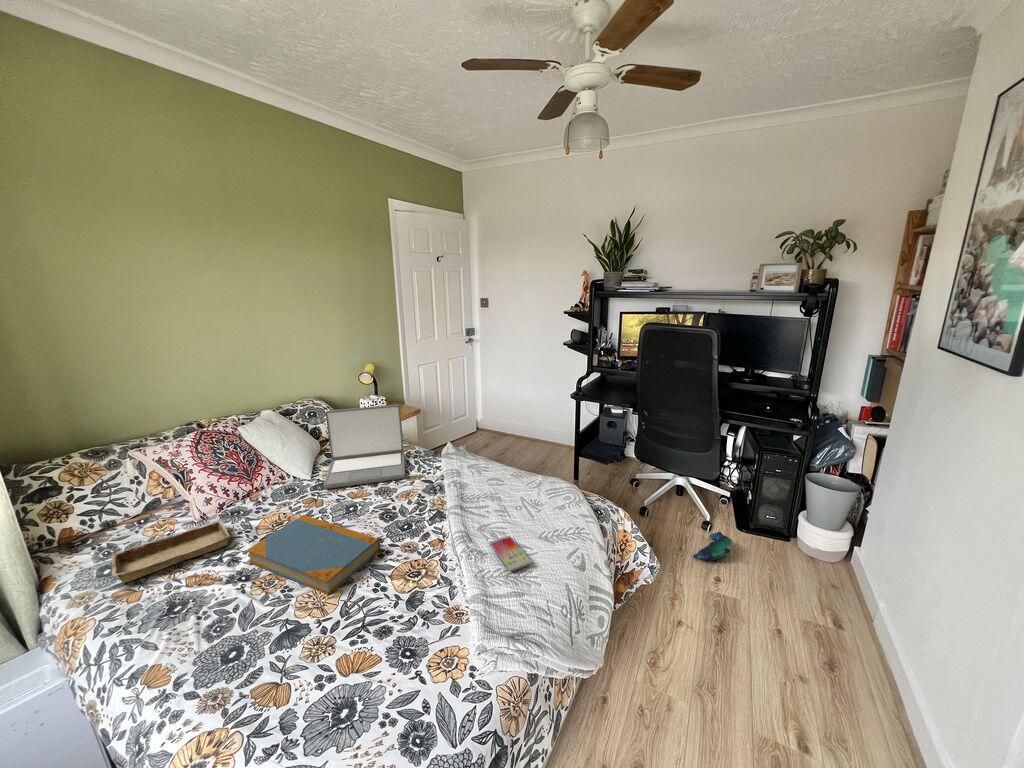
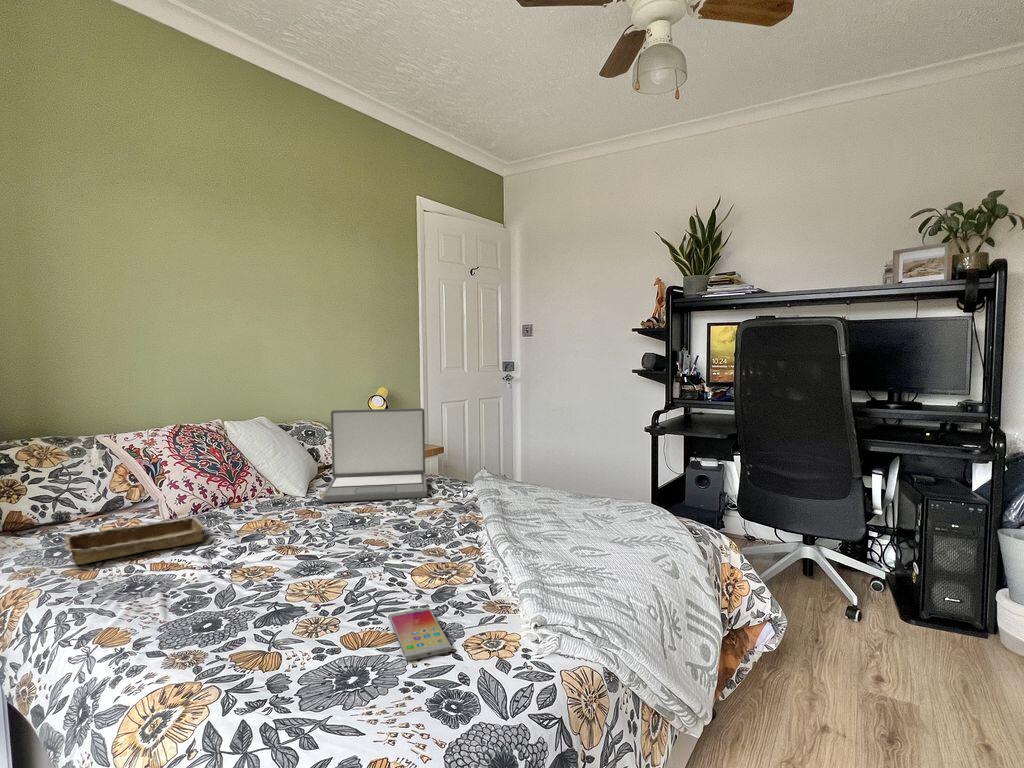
book: present [247,515,380,595] -> none [228,513,397,585]
plush toy: present [693,532,732,561] -> none [840,617,900,653]
smartphone: present [489,535,532,572] -> present [389,607,451,661]

